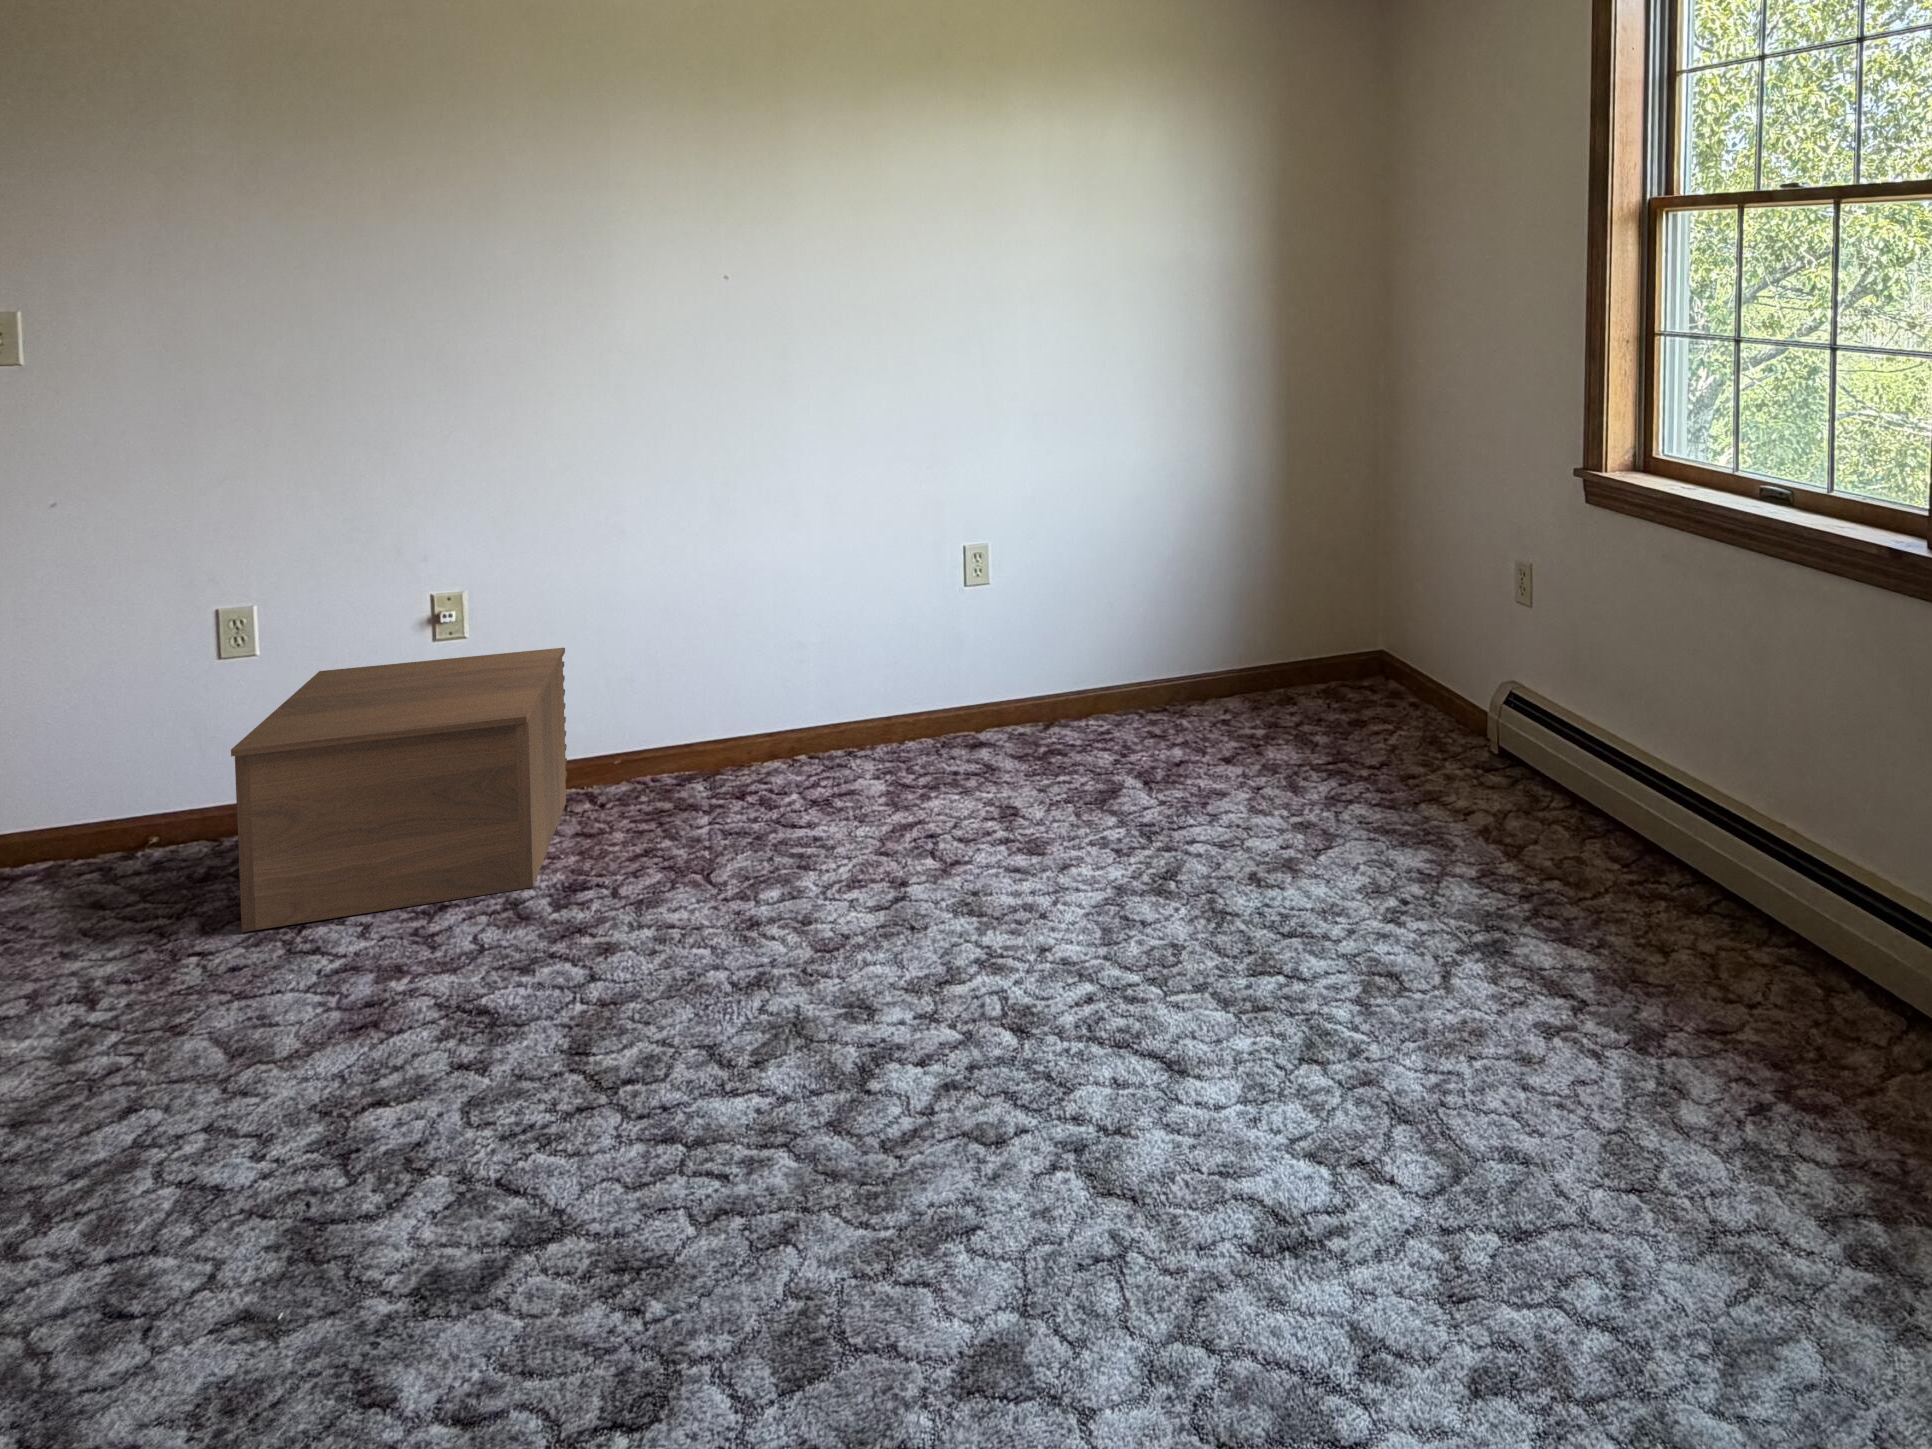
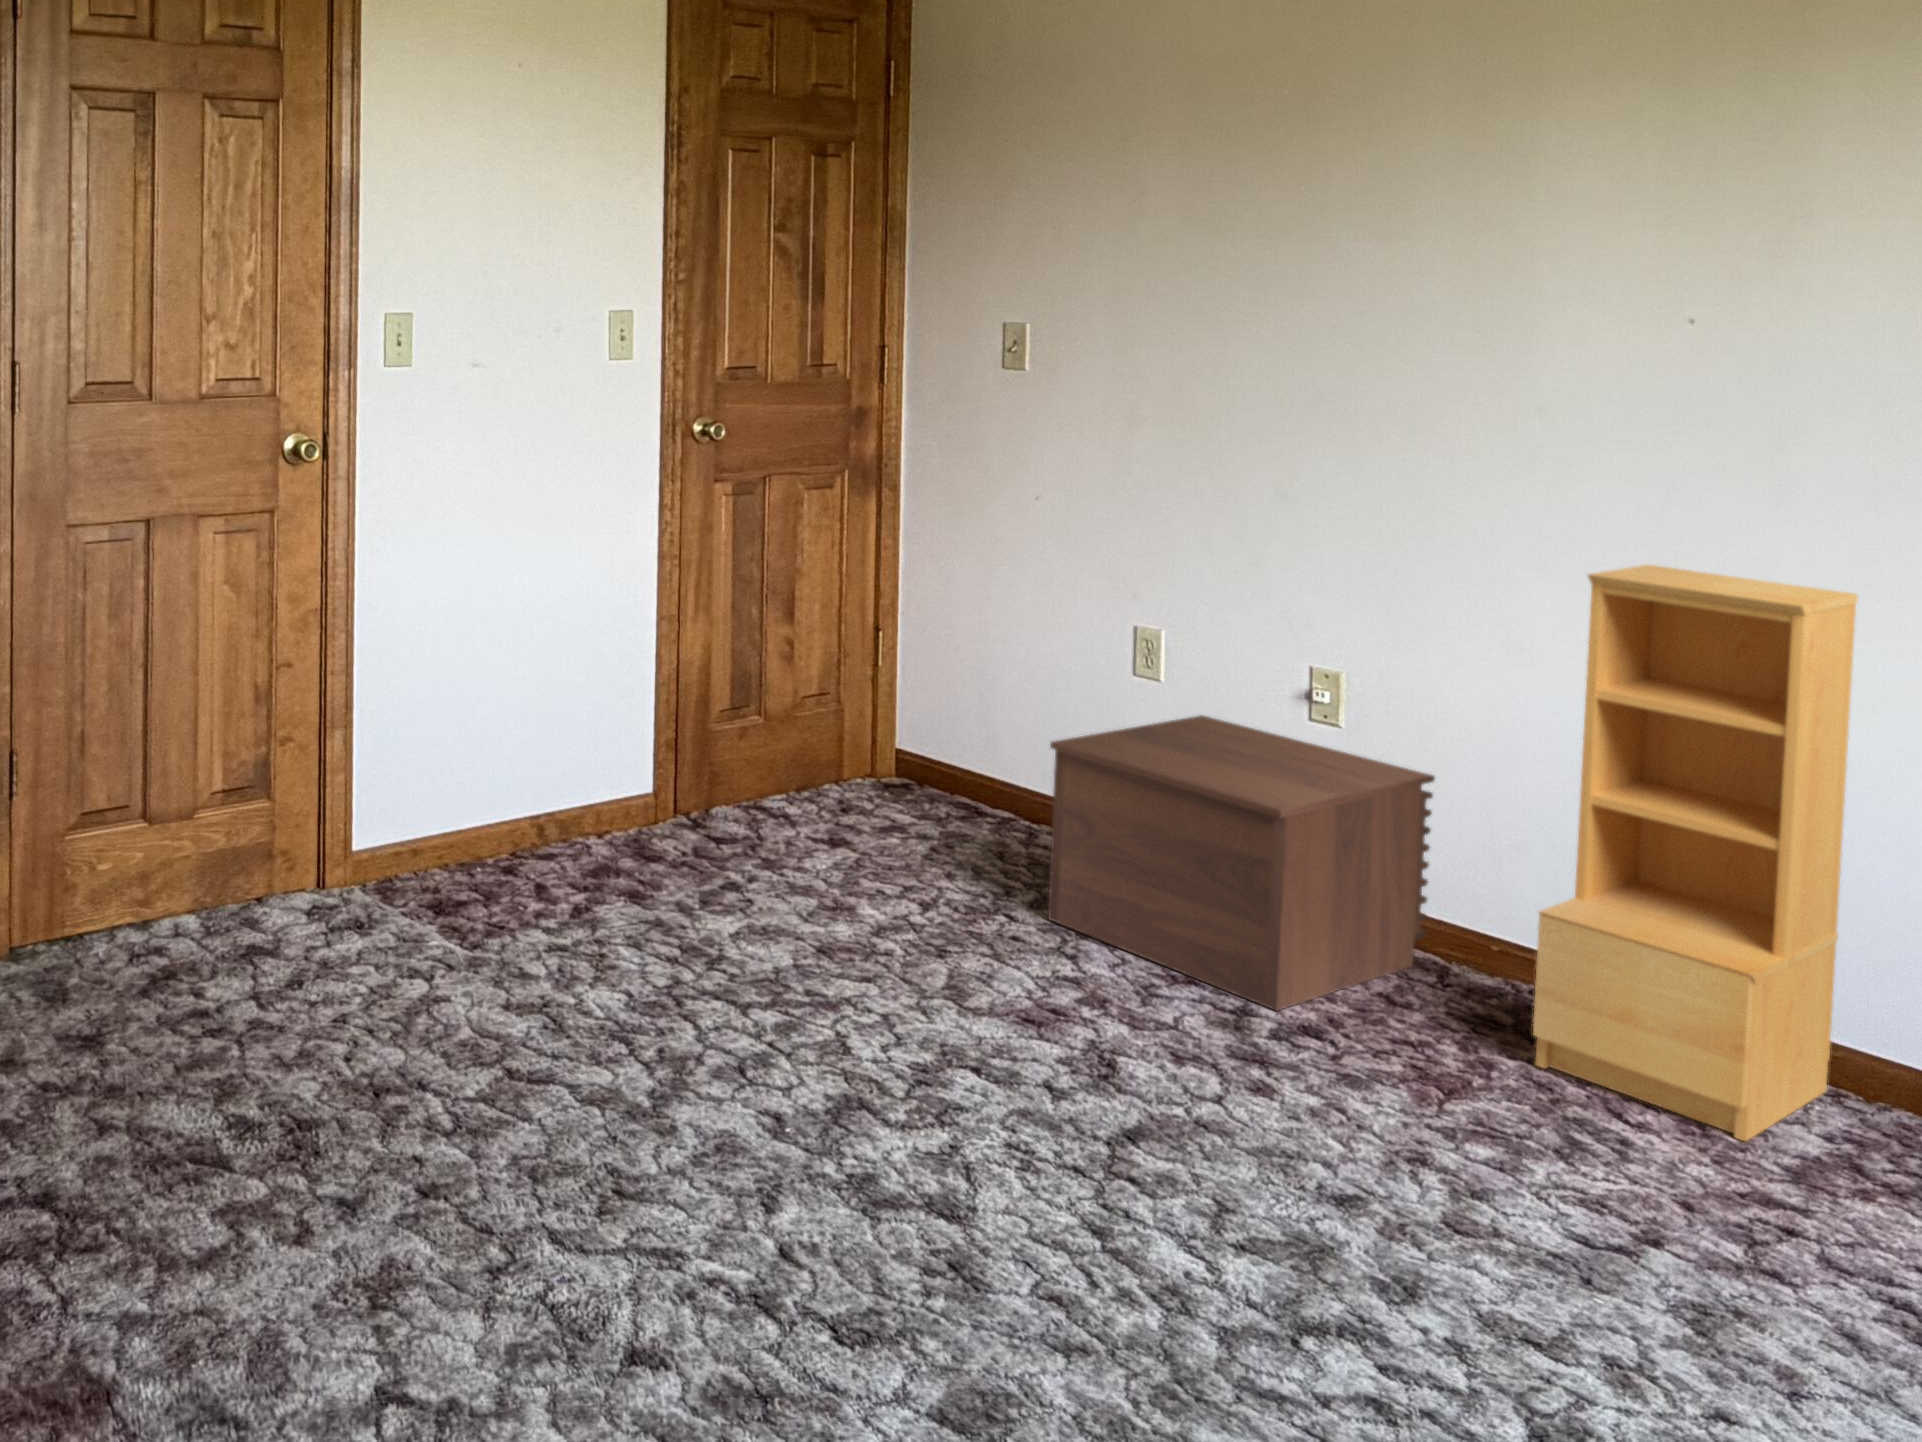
bookshelf: none [711,442,855,822] -> present [1533,565,1858,1141]

